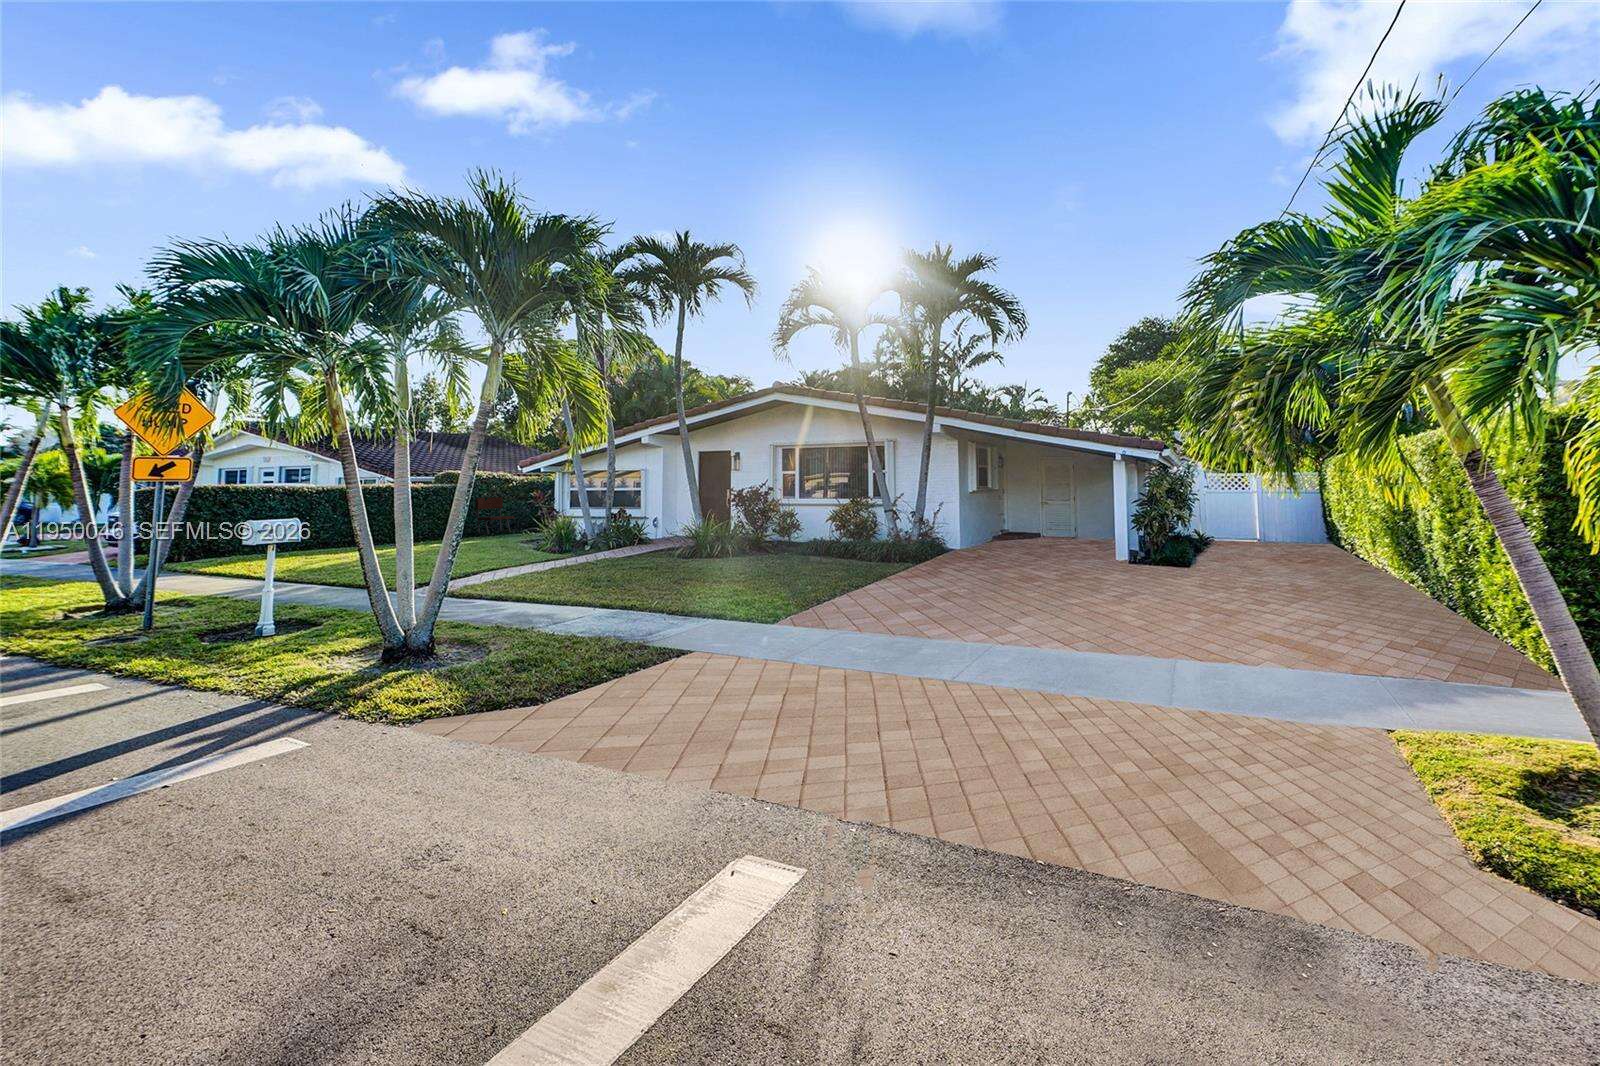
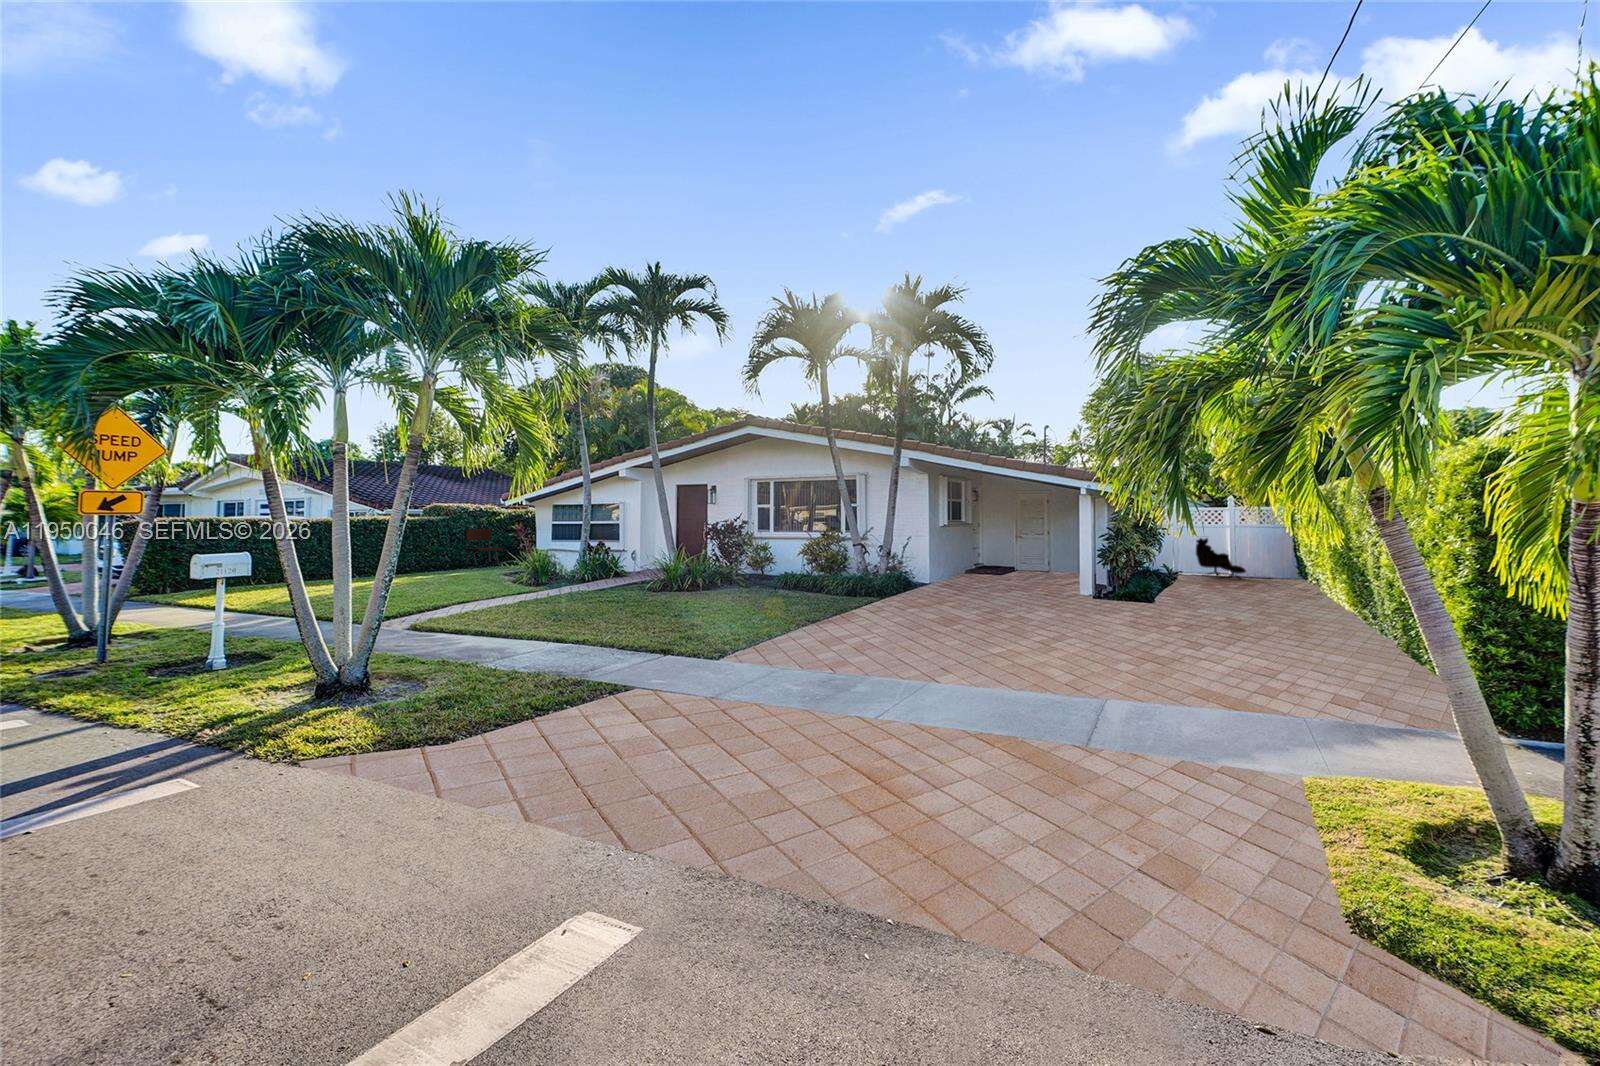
lounge chair: none [1226,503,1278,546] -> present [1196,538,1246,578]

